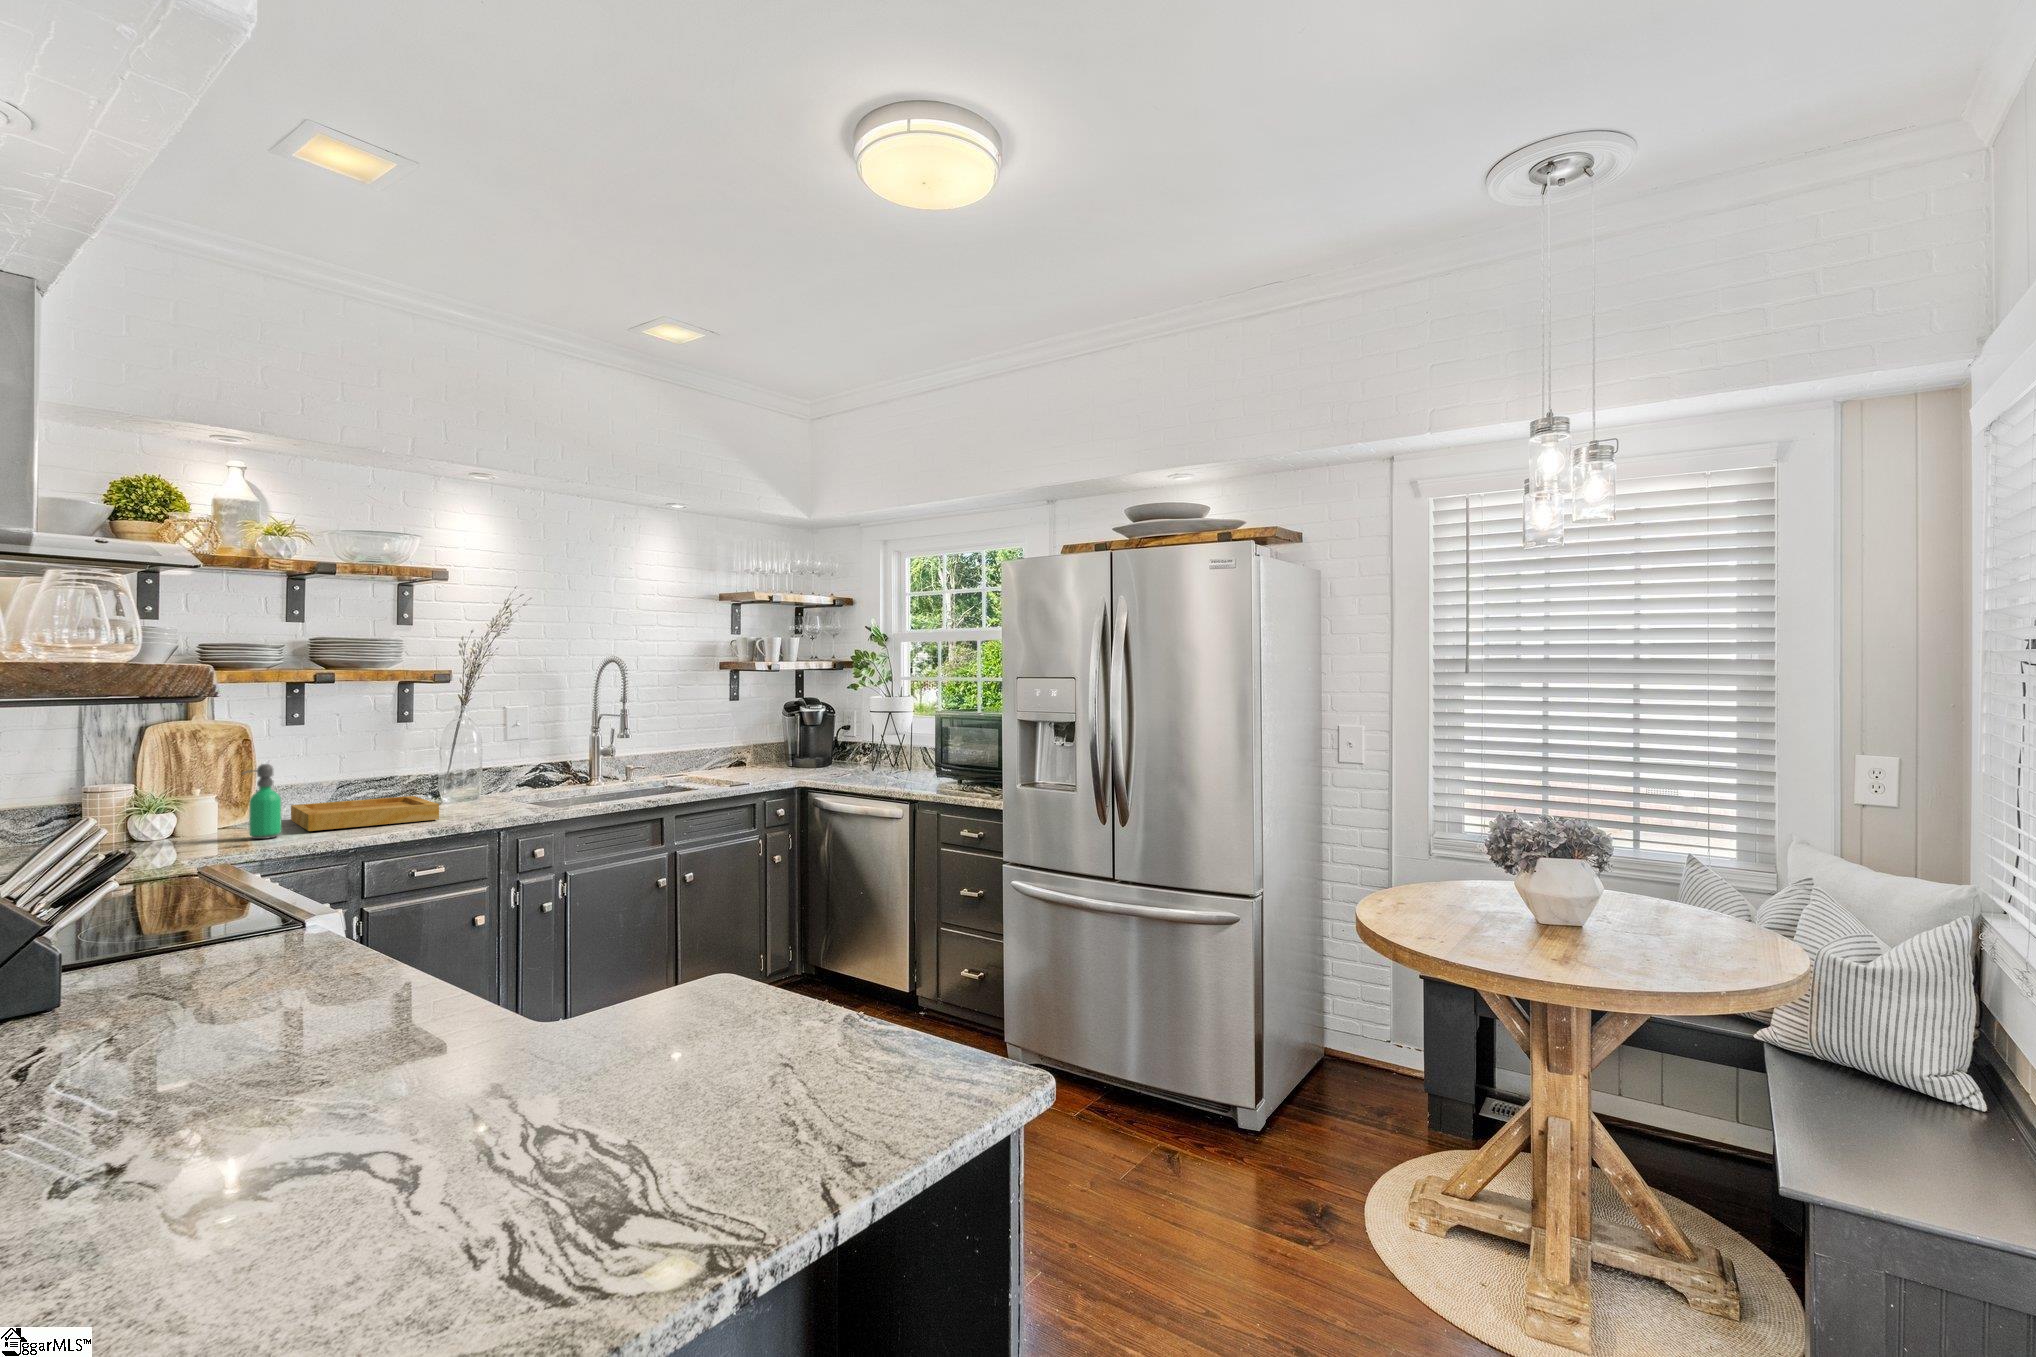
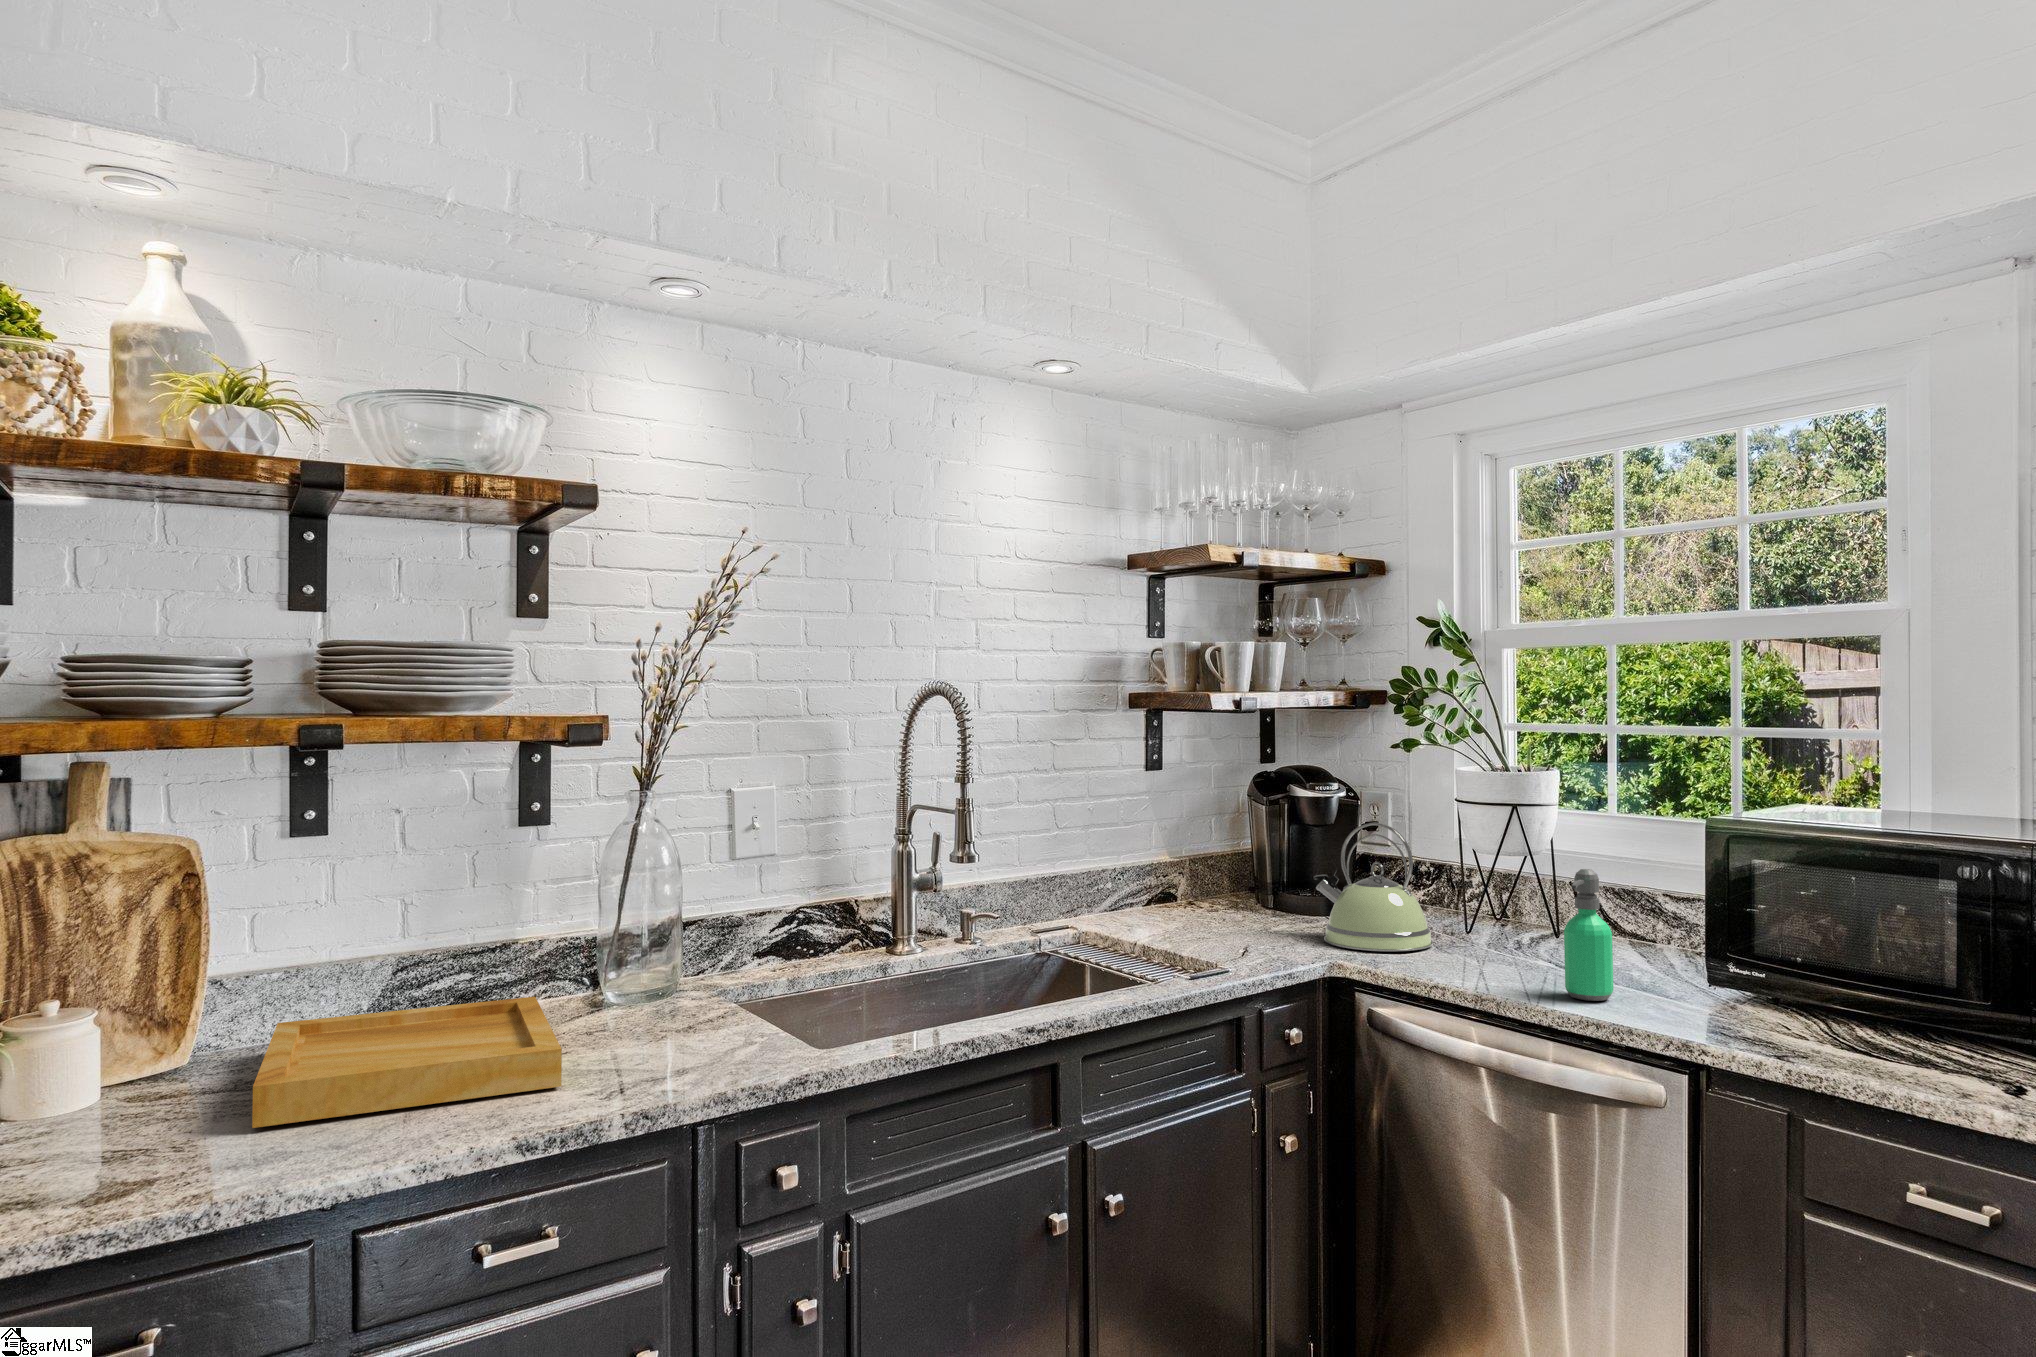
kettle: none [803,722,853,778] -> present [1314,823,1433,951]
soap dispenser: present [242,764,281,839] -> present [1564,869,1613,1001]

